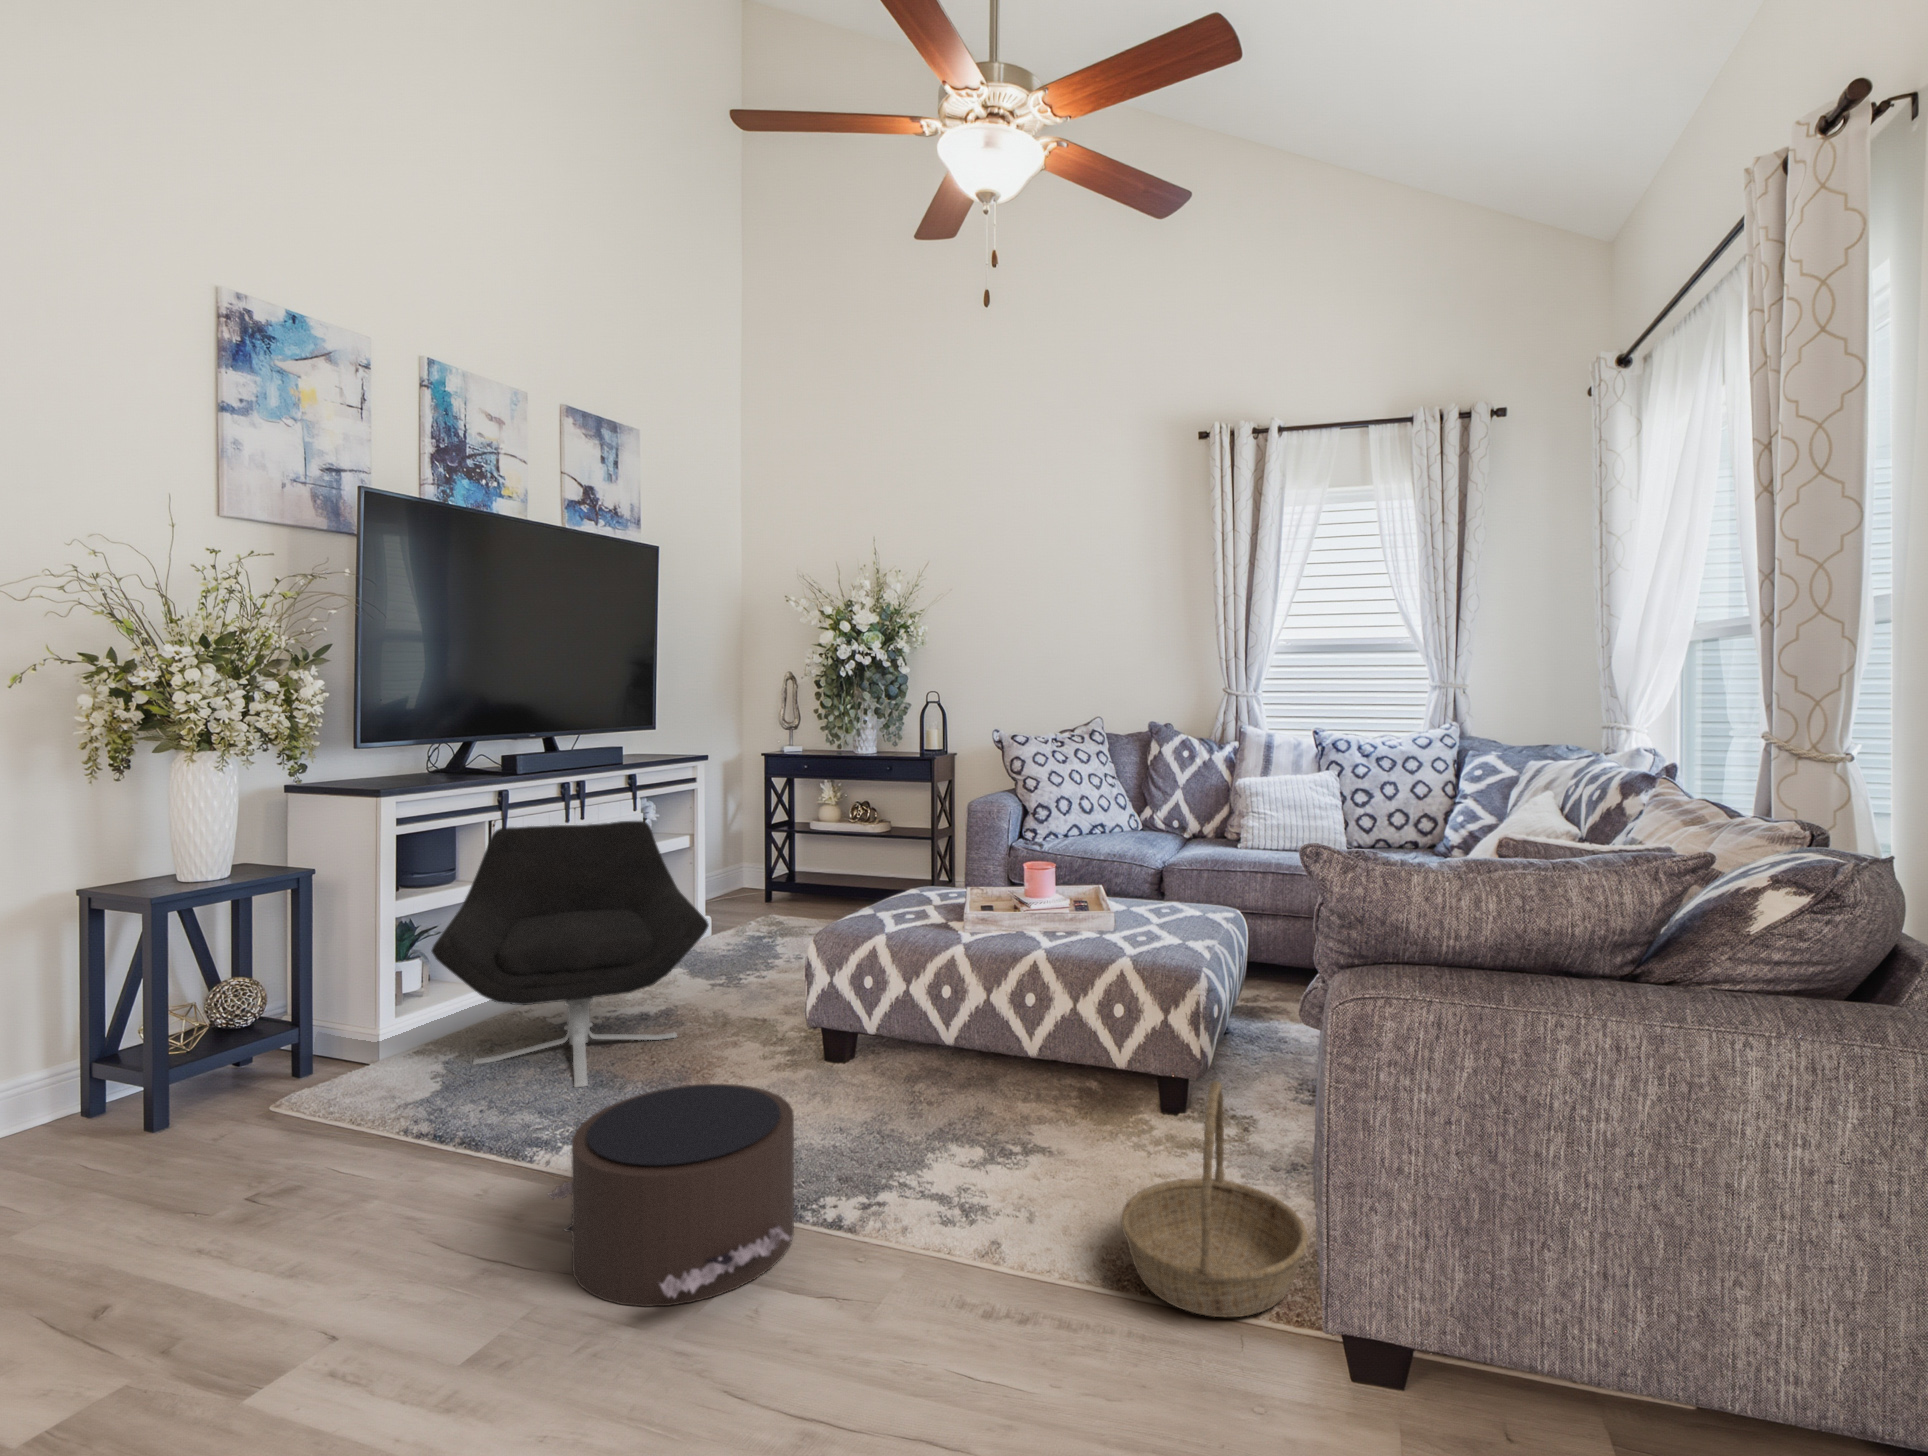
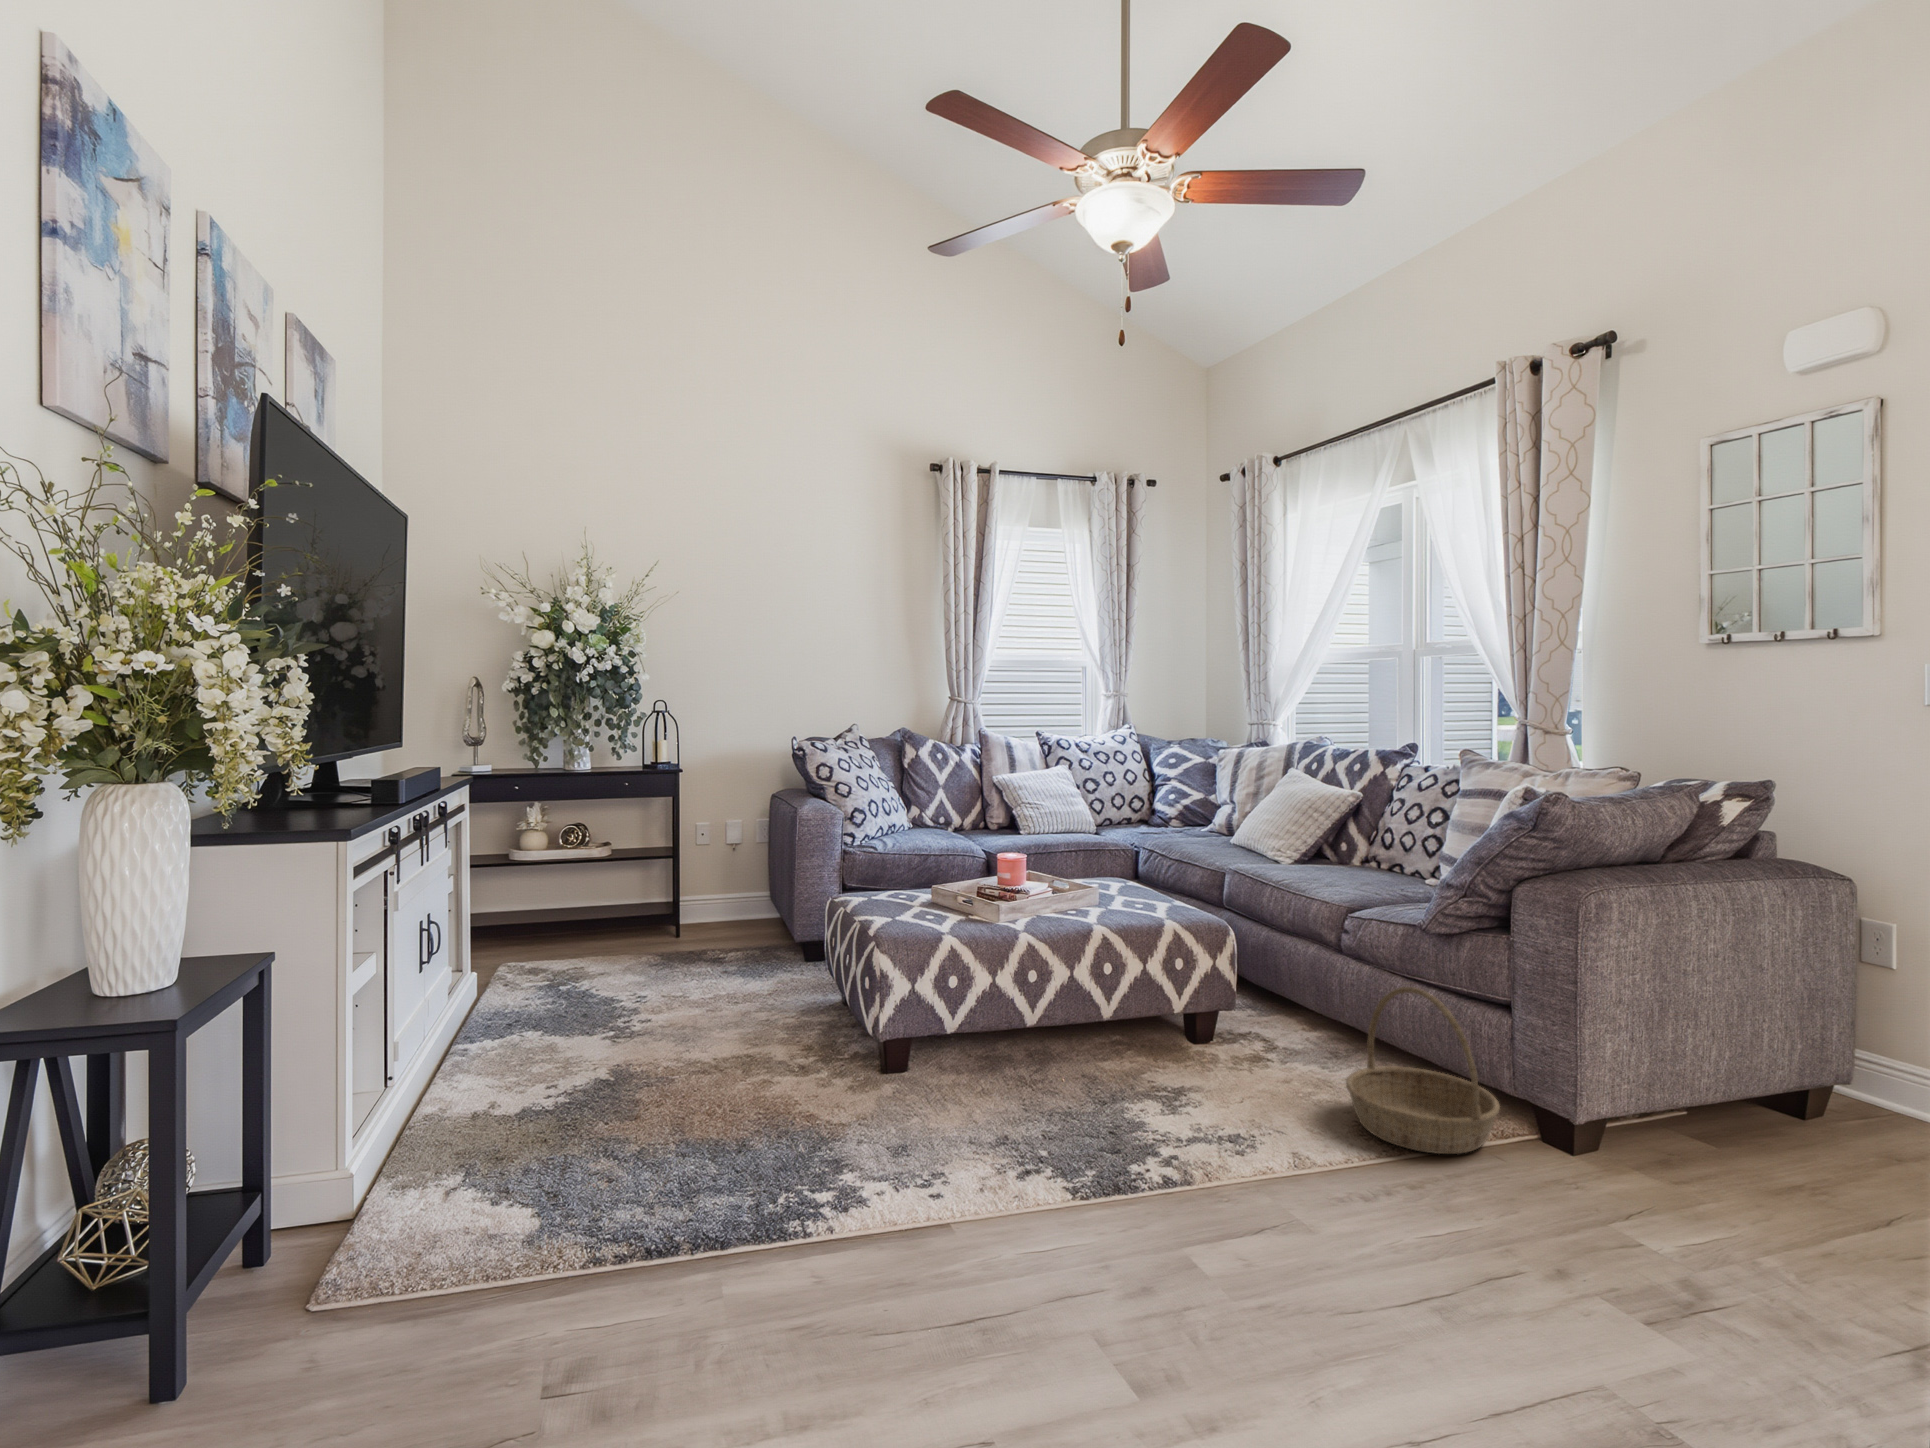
lounge chair: present [432,821,709,1088] -> none [409,853,752,1165]
pouf: present [548,1084,794,1307] -> none [958,1076,1230,1288]

